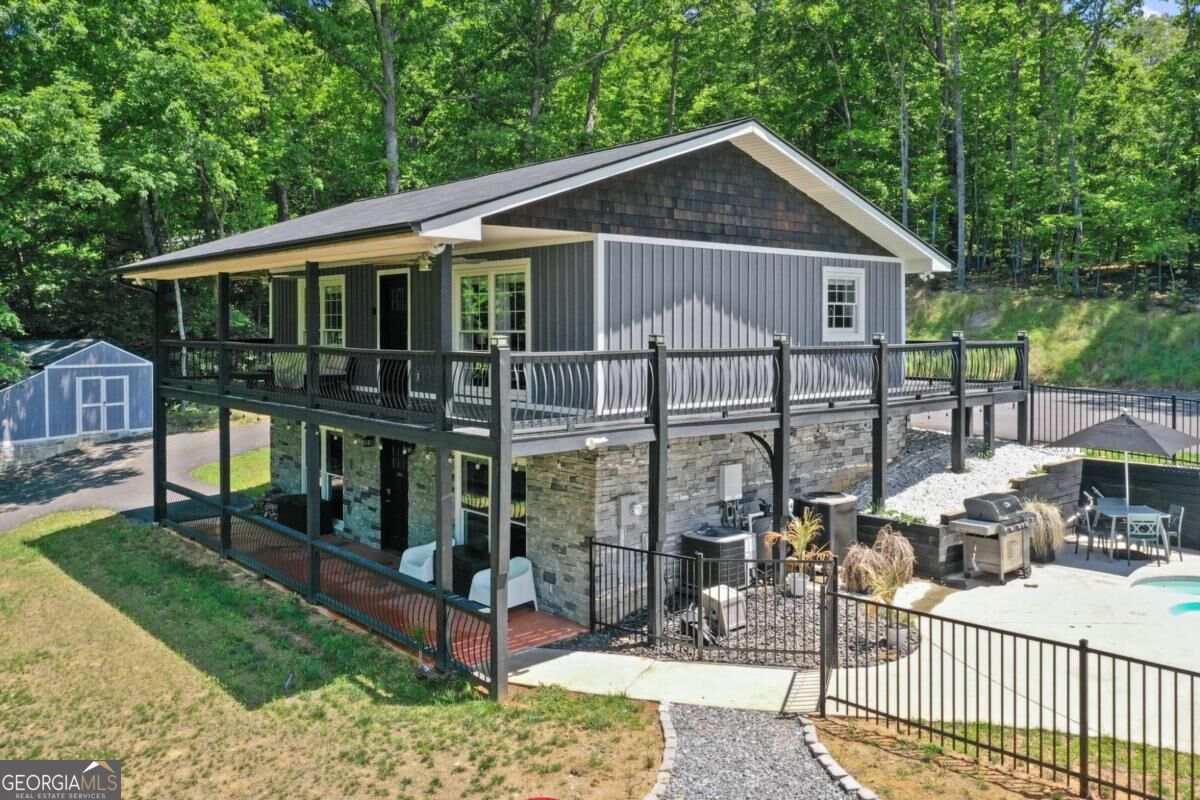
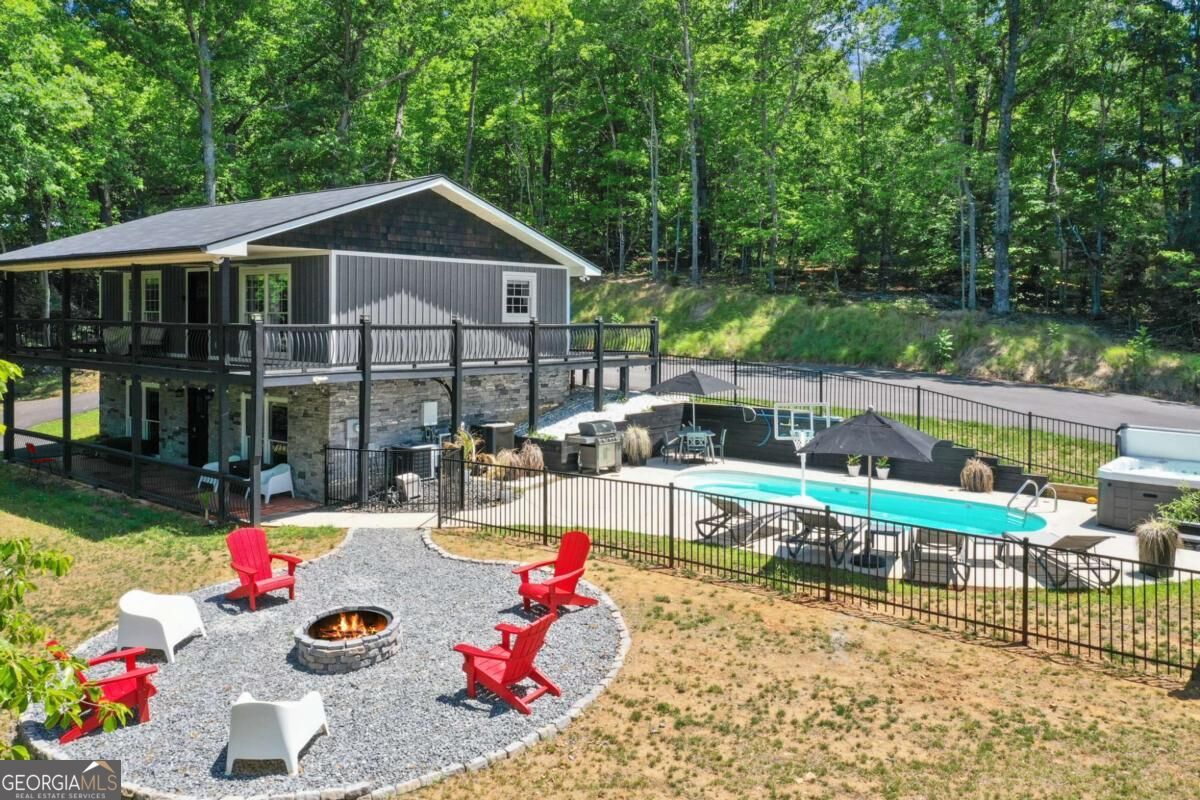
chair: none [186,515,230,566] -> present [25,443,60,479]

